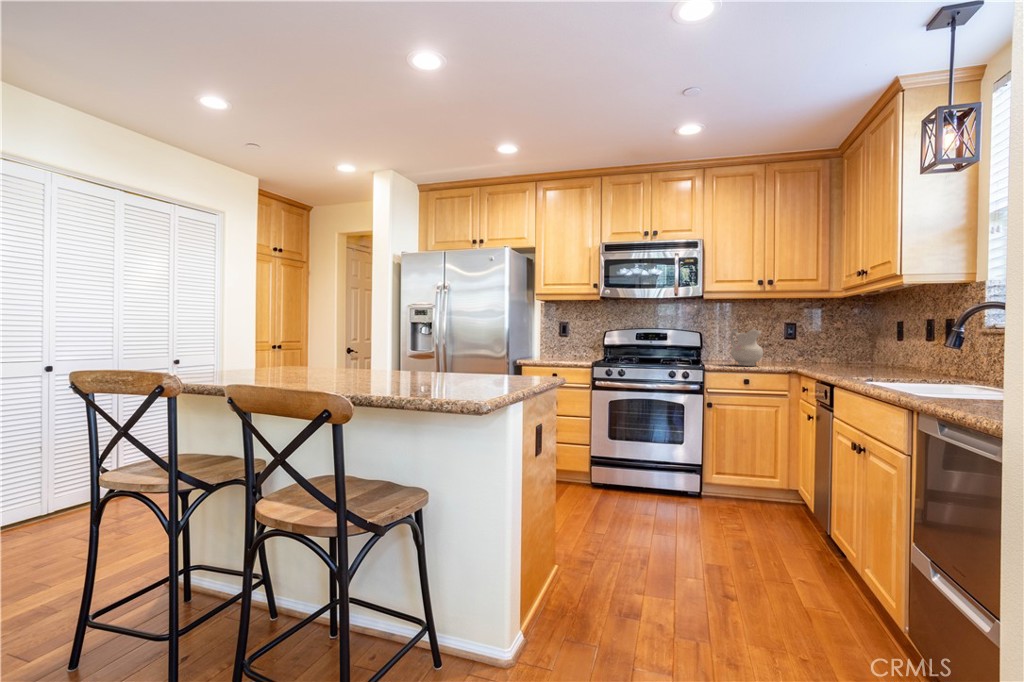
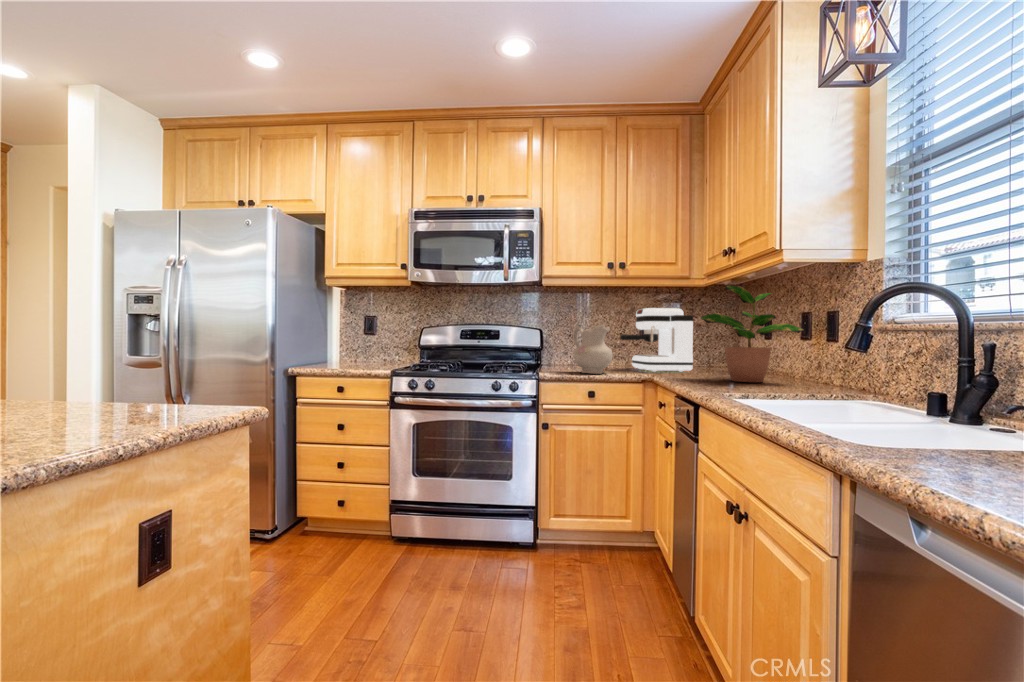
potted plant: none [838,300,927,373] -> present [701,285,804,382]
coffee maker: none [769,316,833,366] -> present [620,308,693,372]

